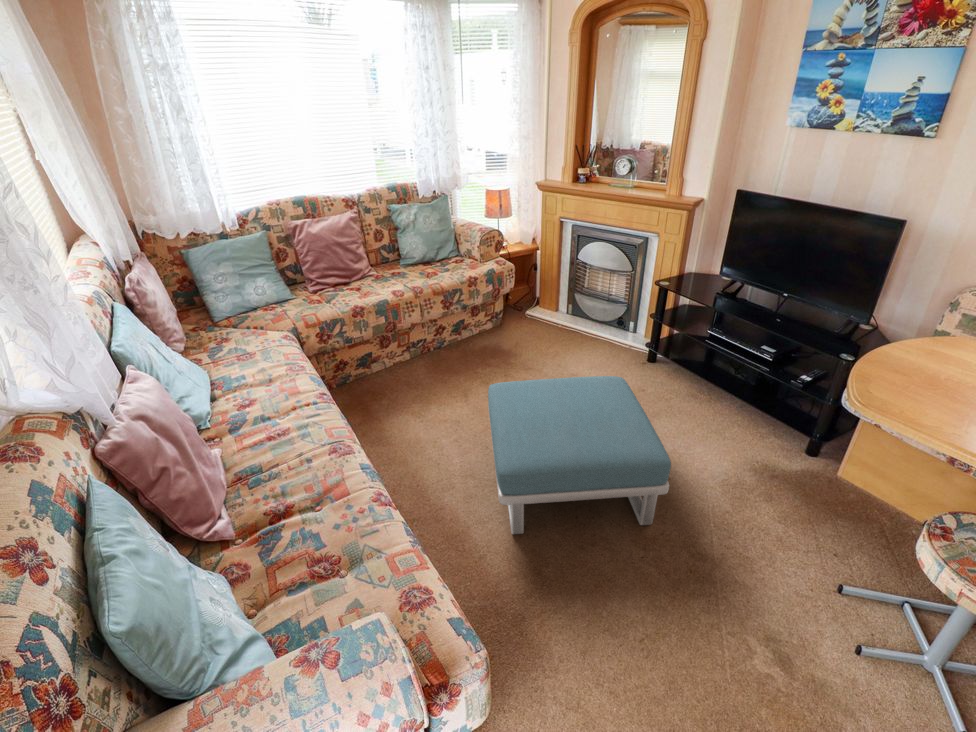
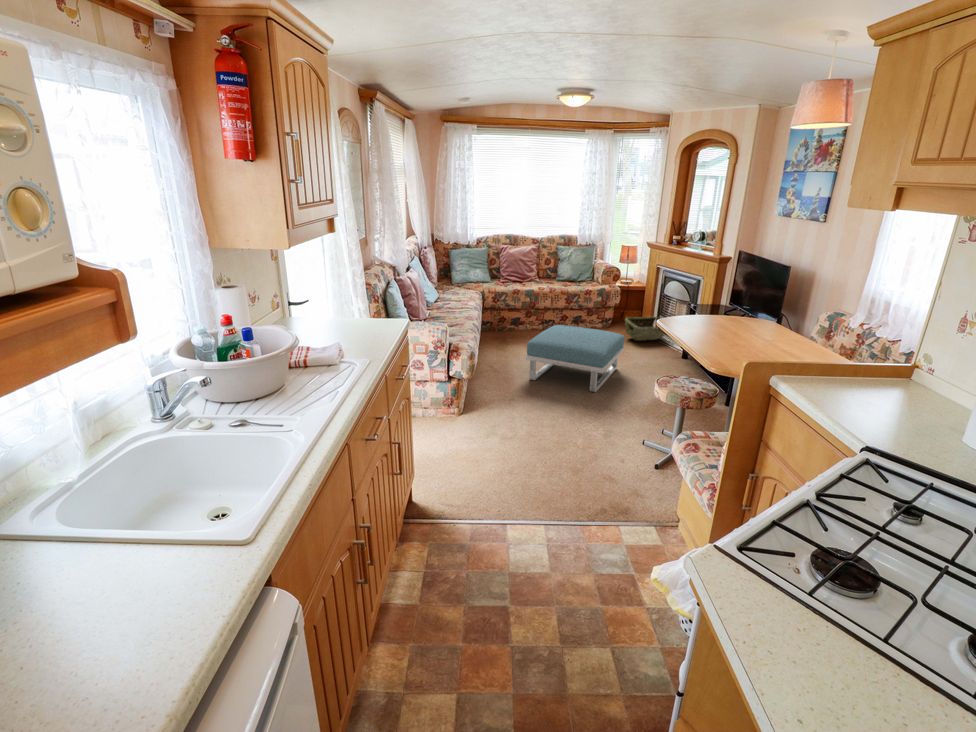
woven basket: none [541,297,605,345] -> present [625,317,664,341]

